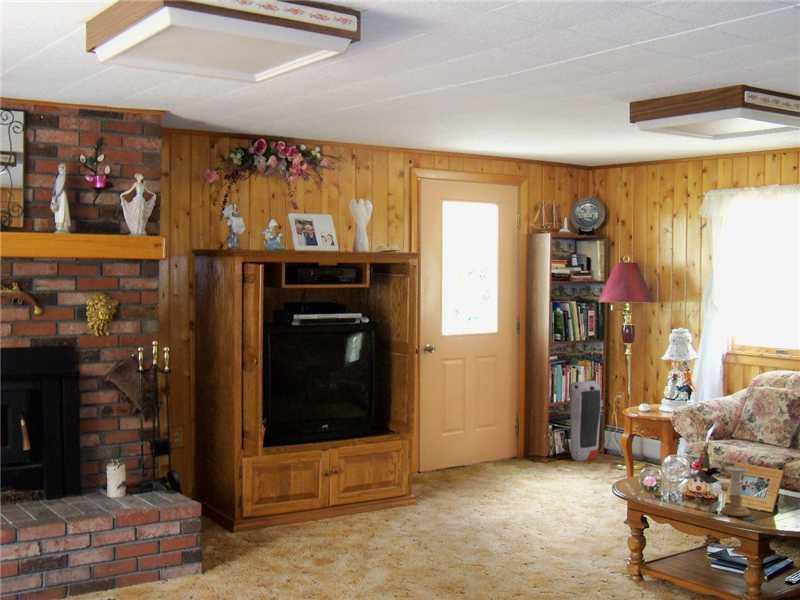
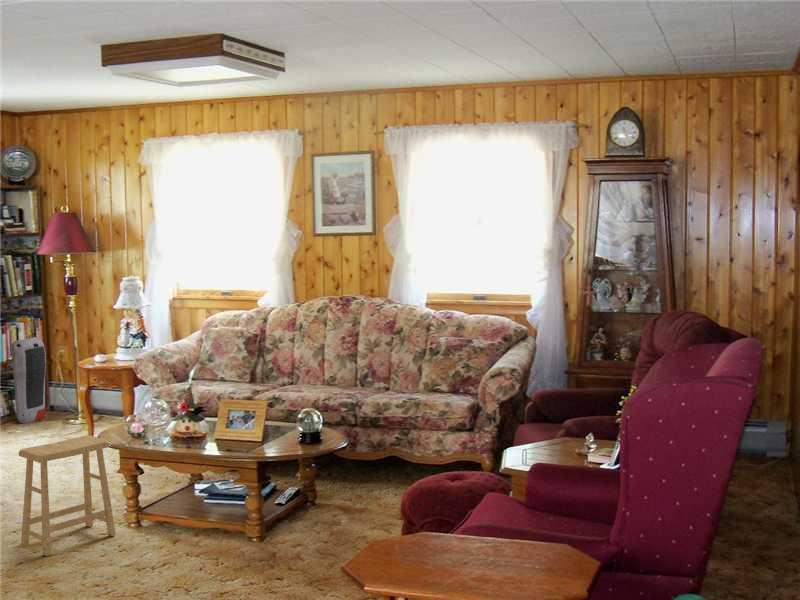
candle holder: present [721,466,750,516] -> none [218,403,244,449]
footstool: none [530,478,615,586] -> present [19,435,116,556]

